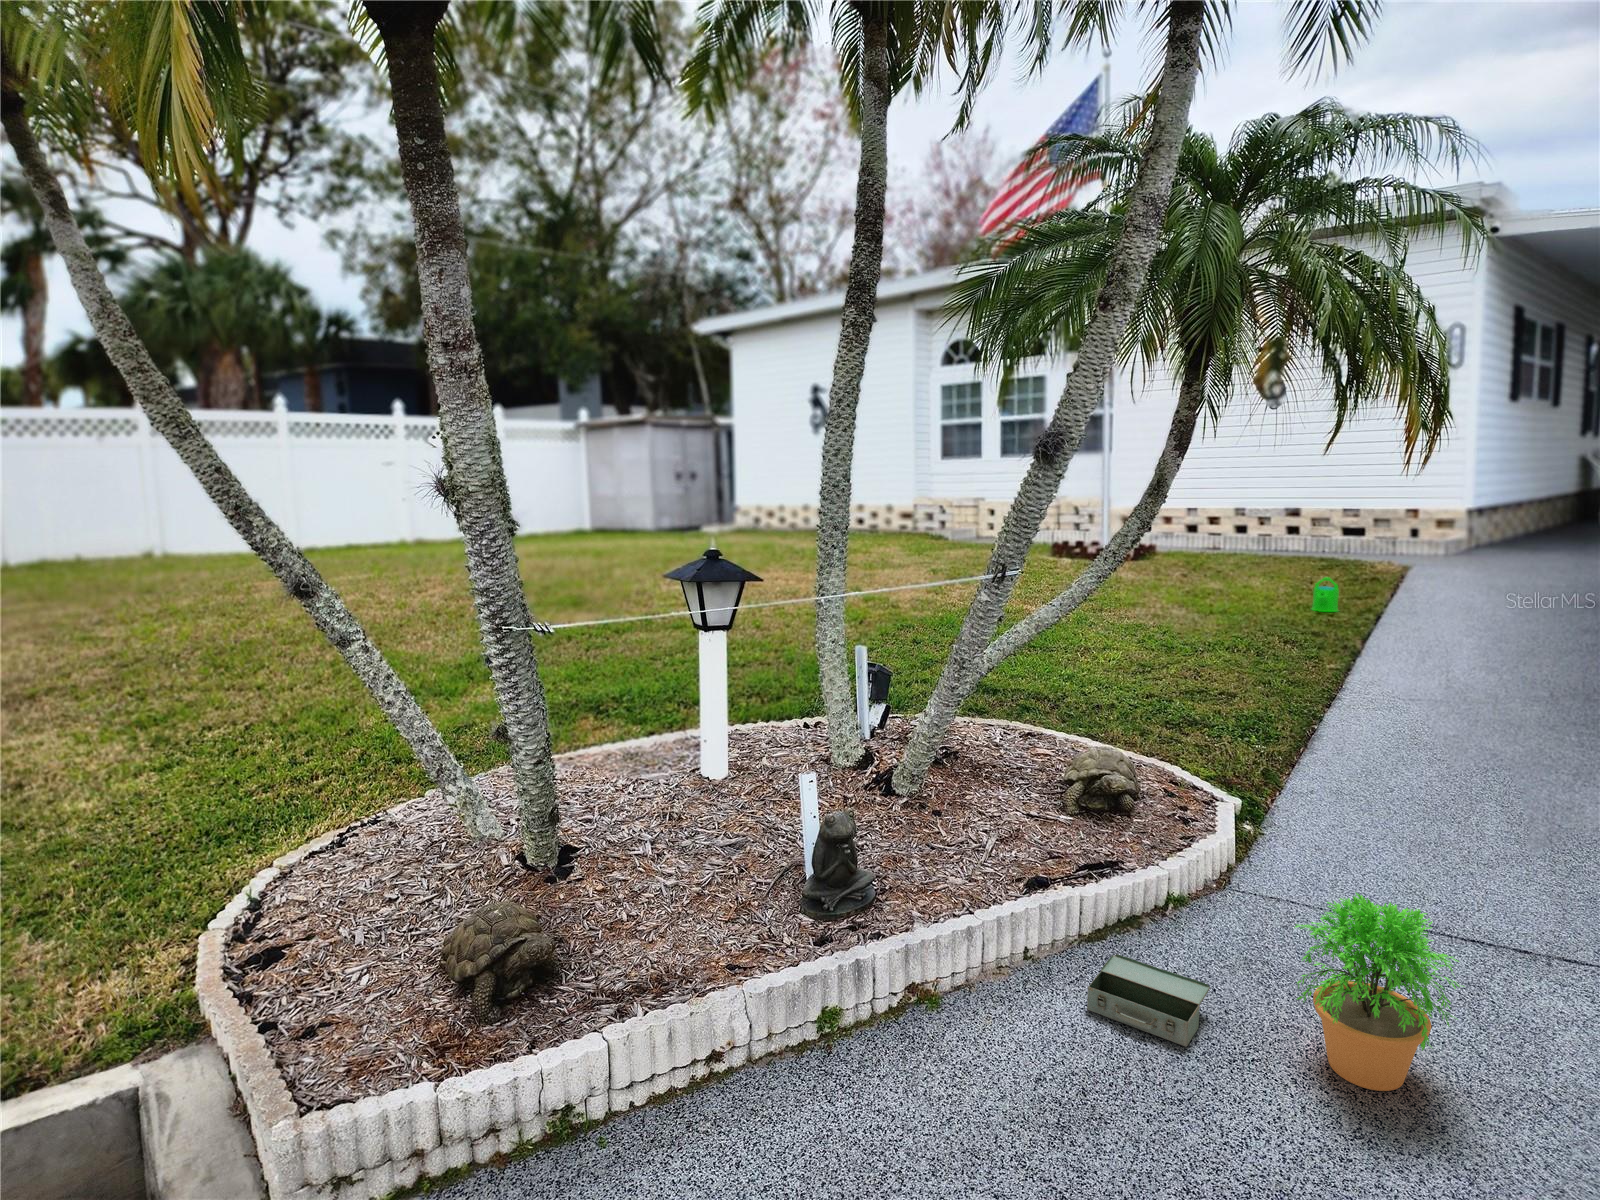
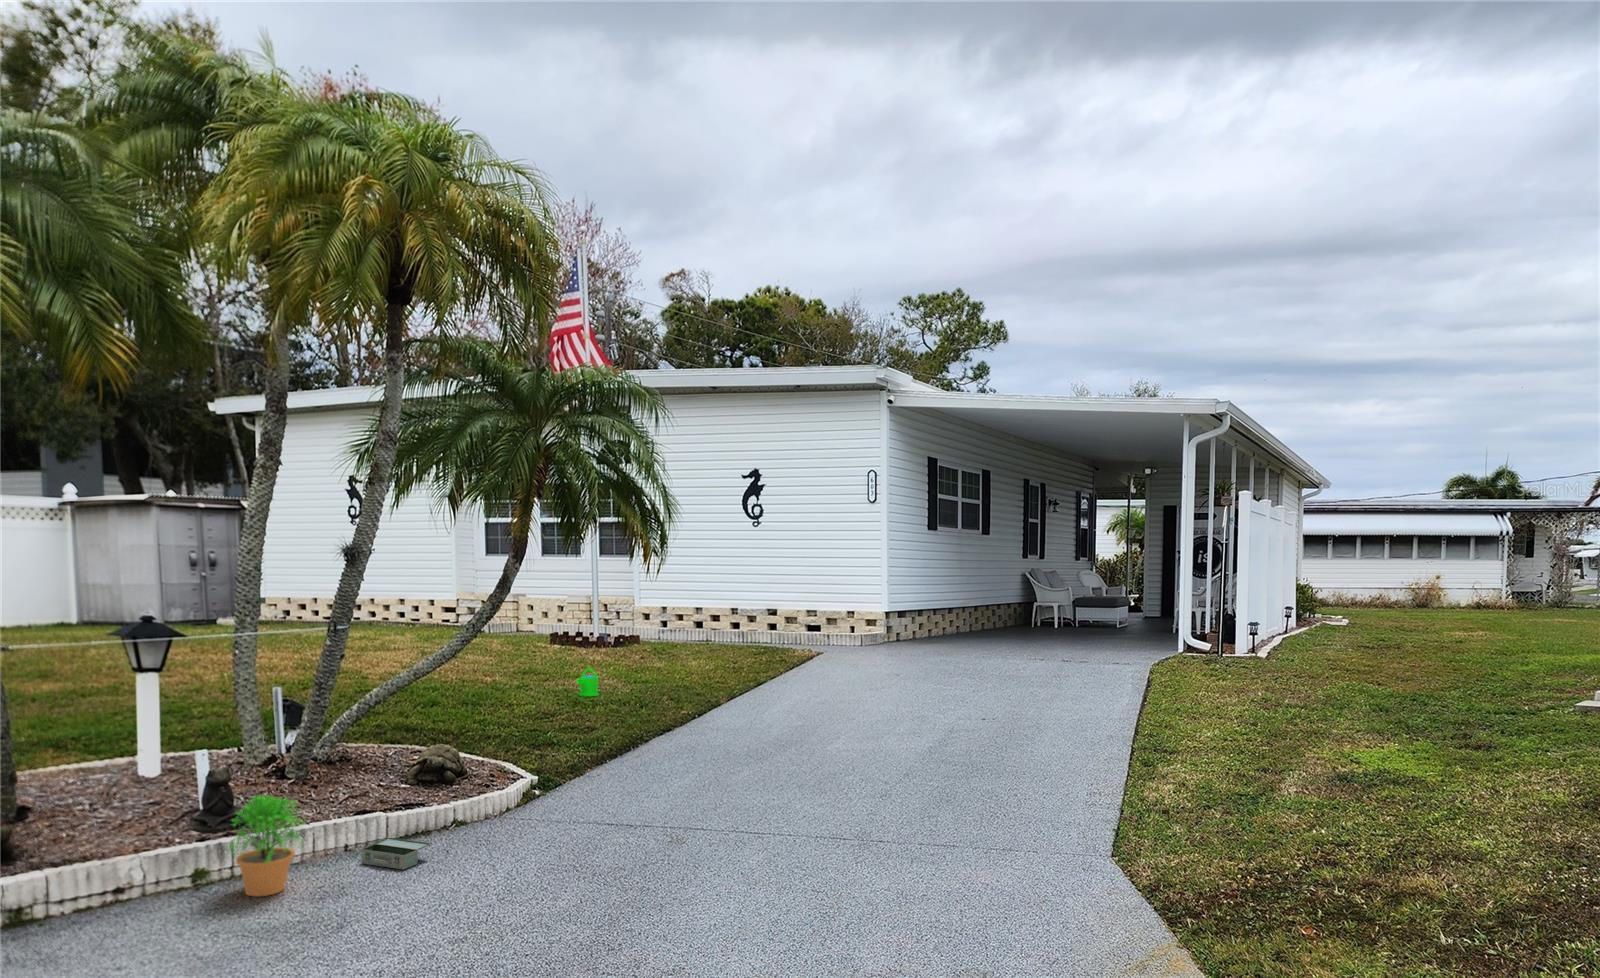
watering can: present [1311,577,1339,612] -> present [576,667,598,696]
potted plant: present [1296,893,1464,1091] -> present [229,795,304,897]

